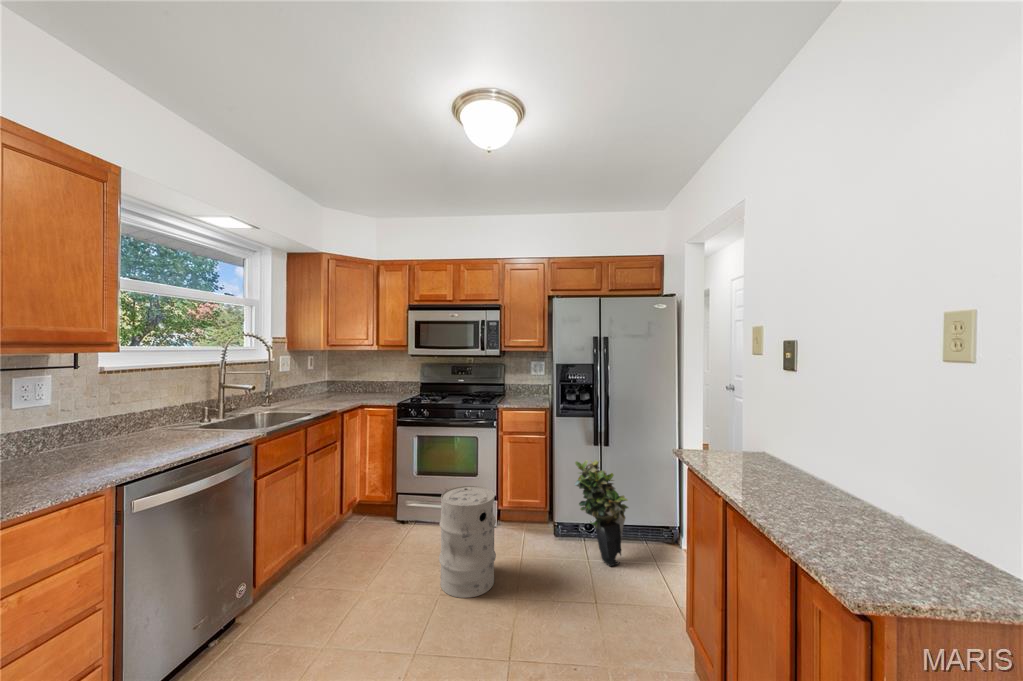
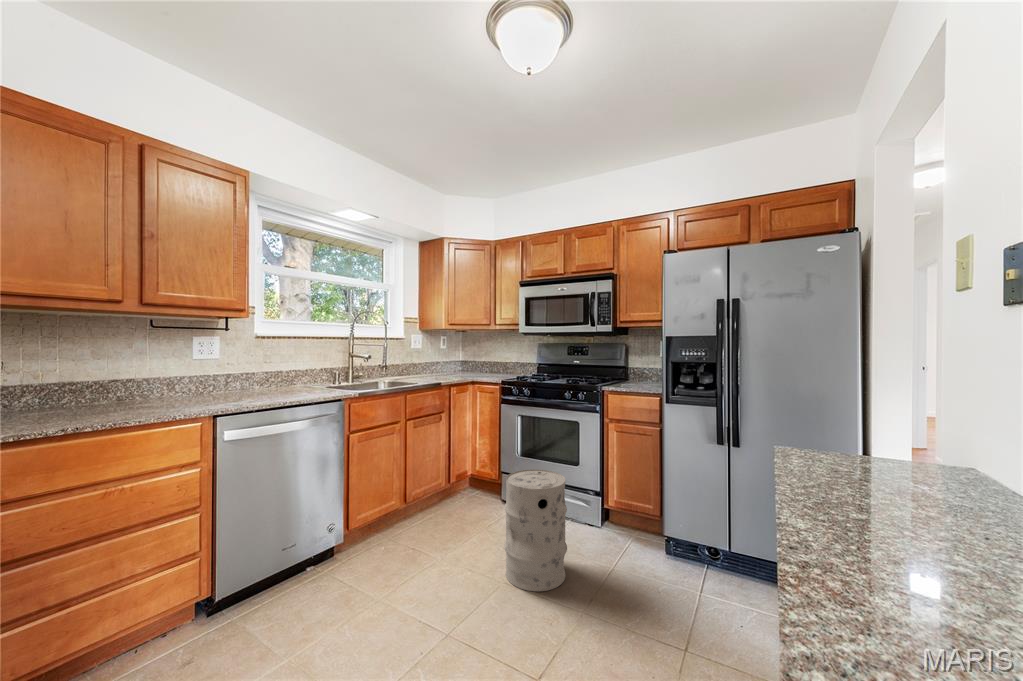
potted plant: present [575,460,628,566] -> none [676,462,758,608]

